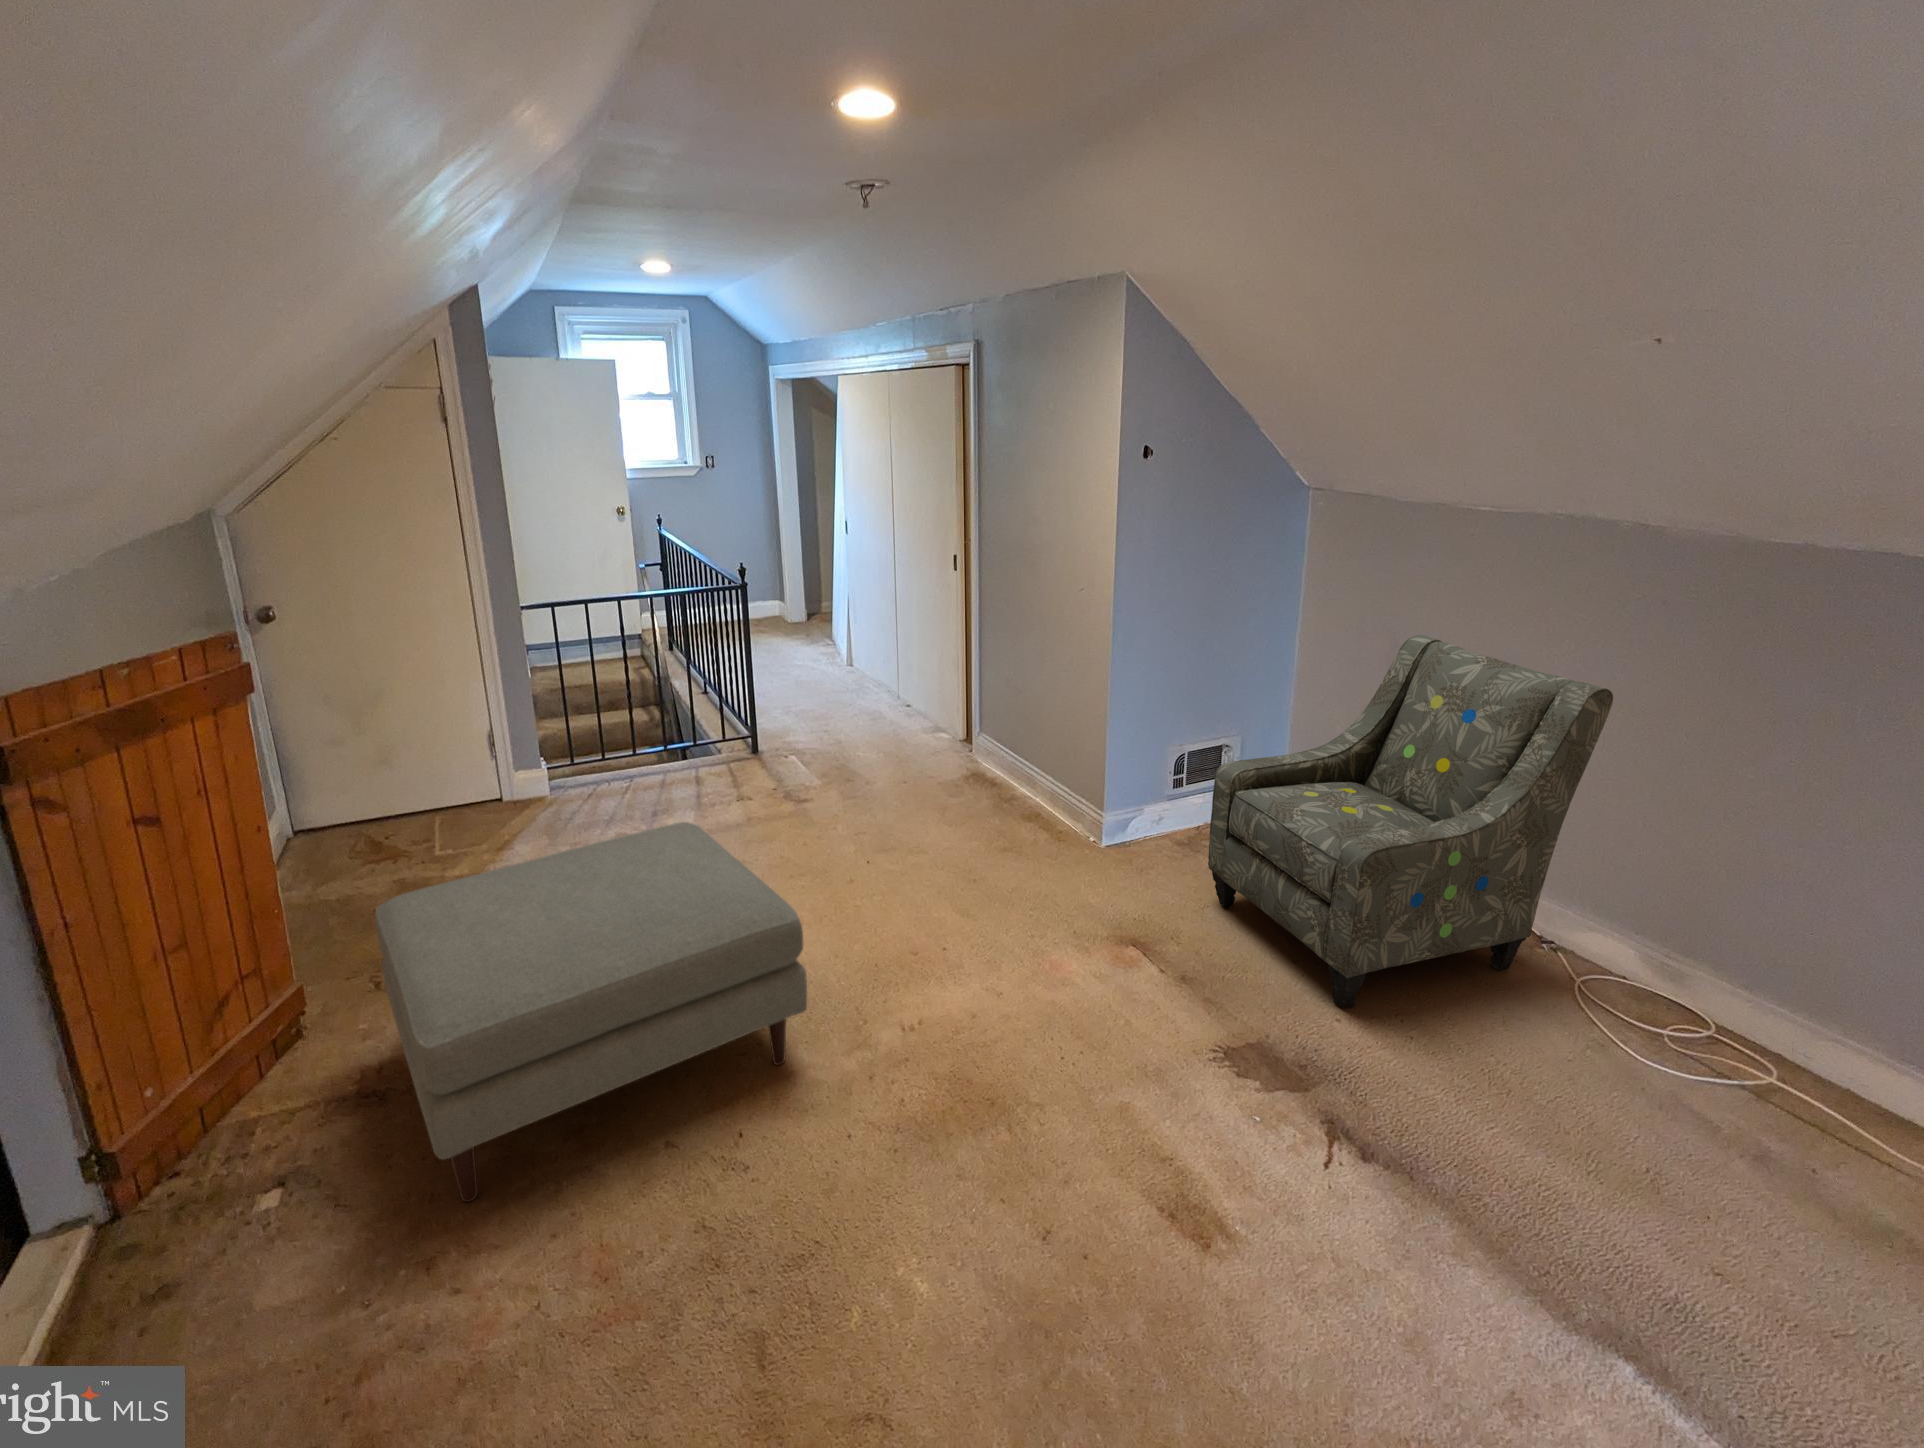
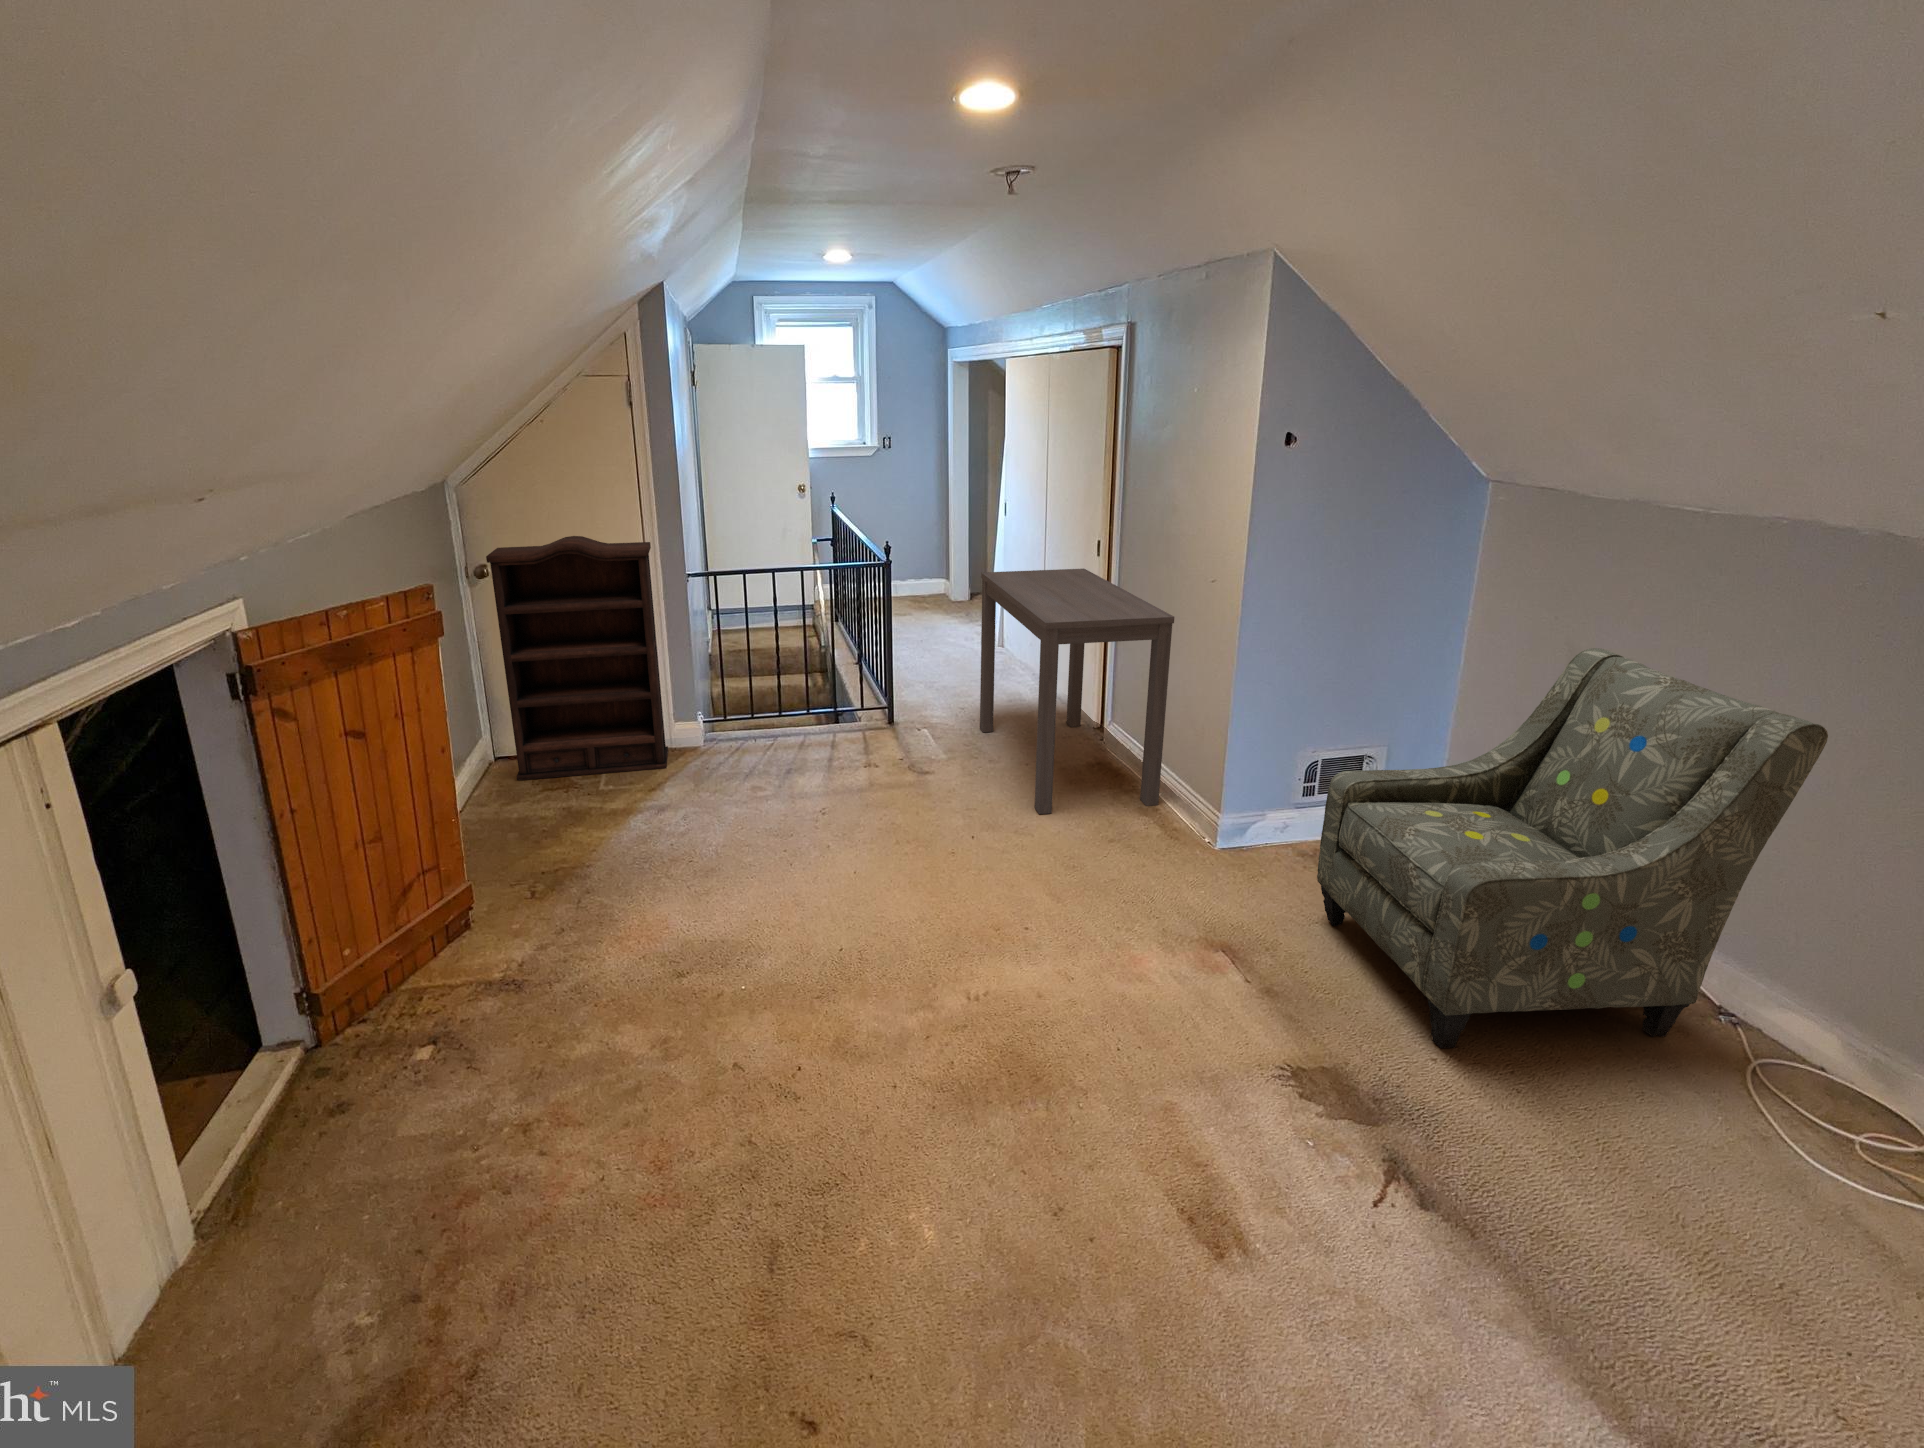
bookshelf: none [273,569,512,856] -> present [486,536,668,780]
desk: none [844,584,1049,832] -> present [980,569,1174,814]
ottoman: present [375,822,807,1202] -> none [523,778,872,1082]

